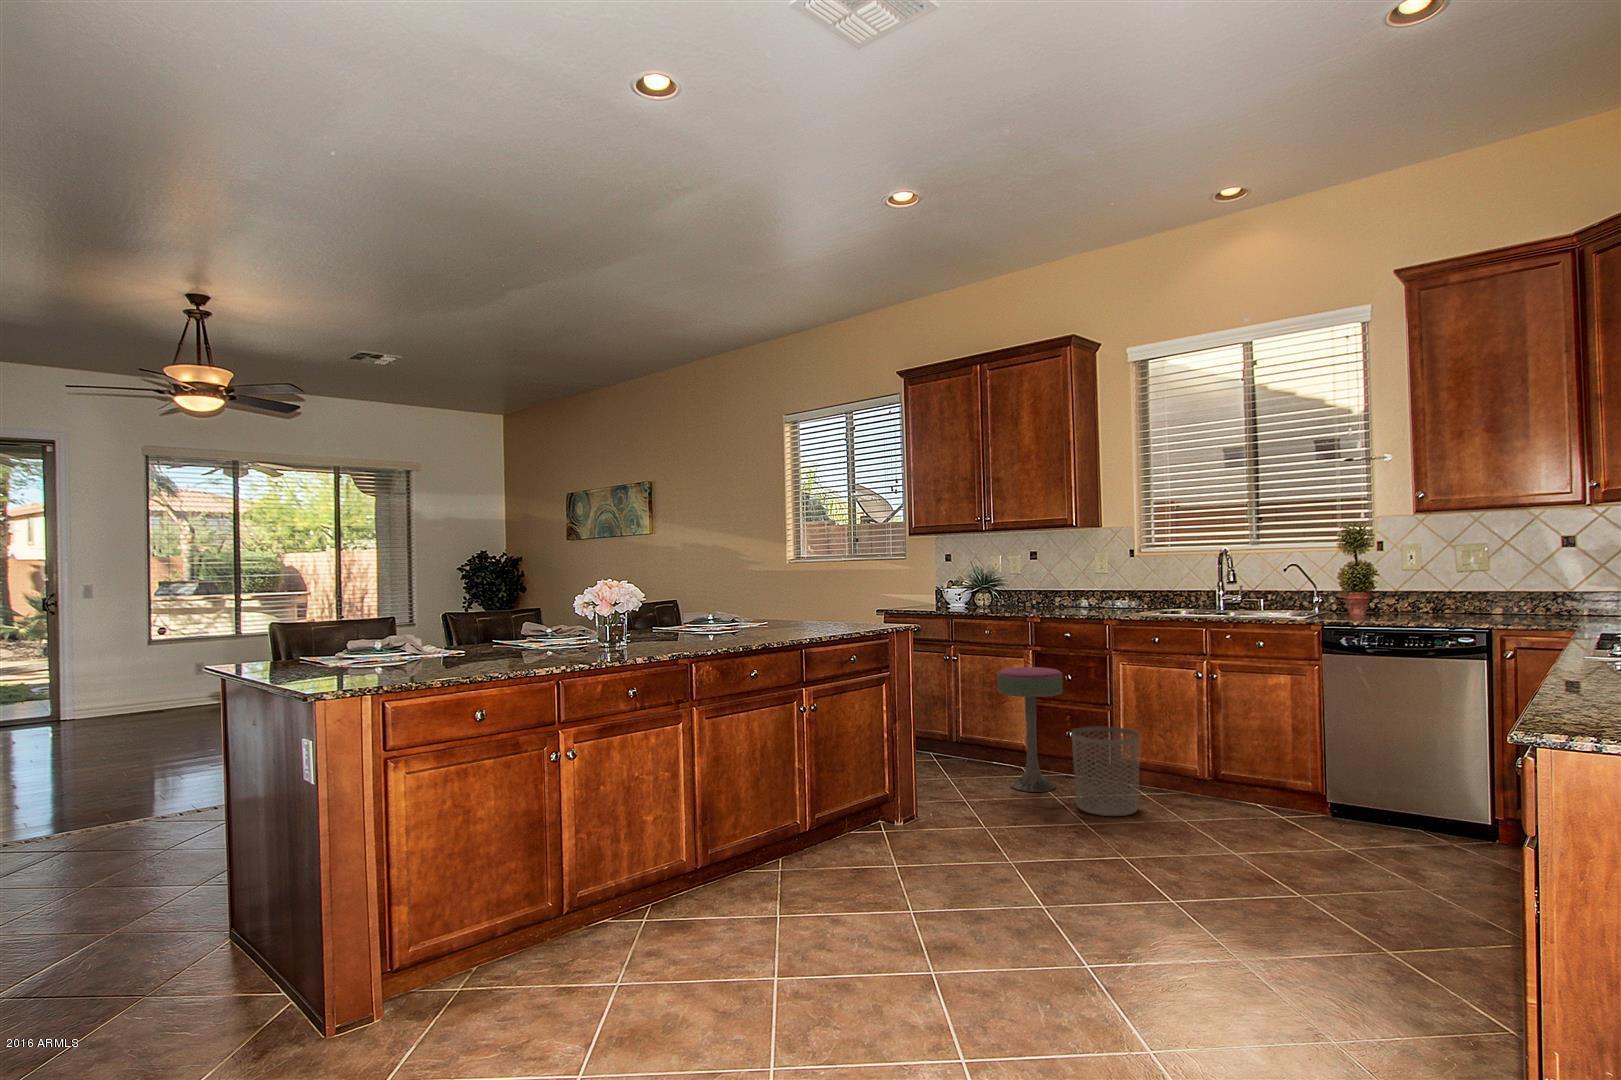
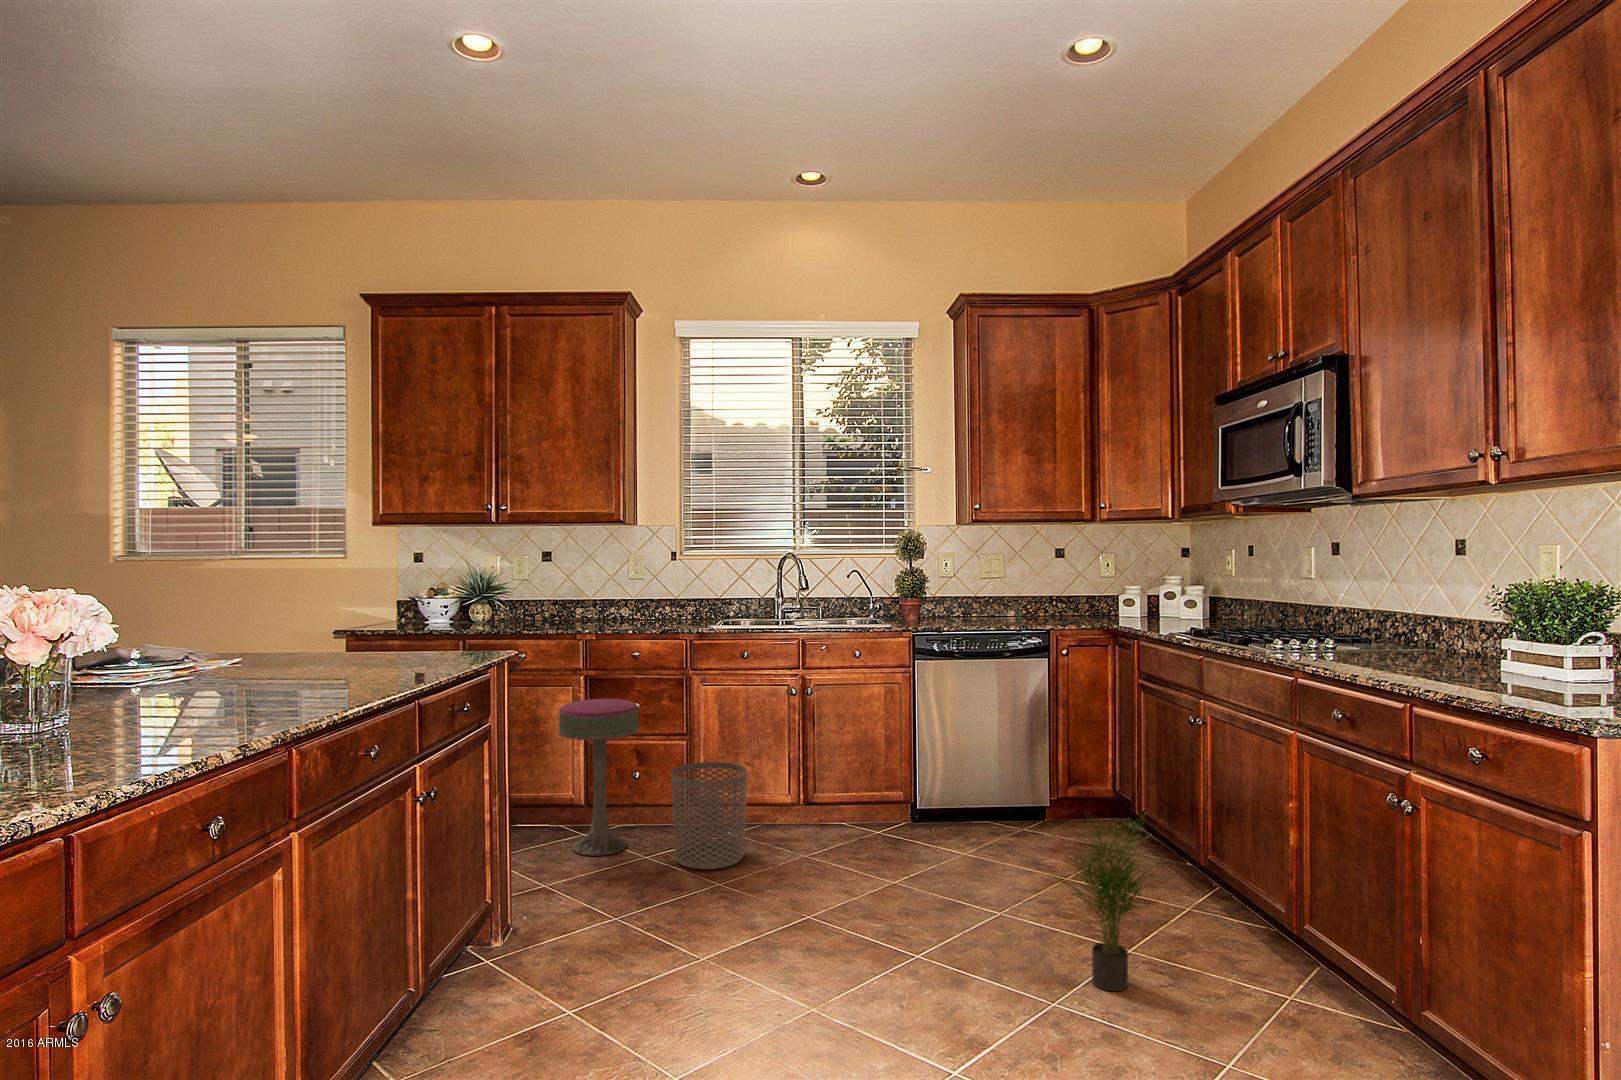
potted plant: none [1279,789,1431,980] -> present [1053,823,1157,991]

